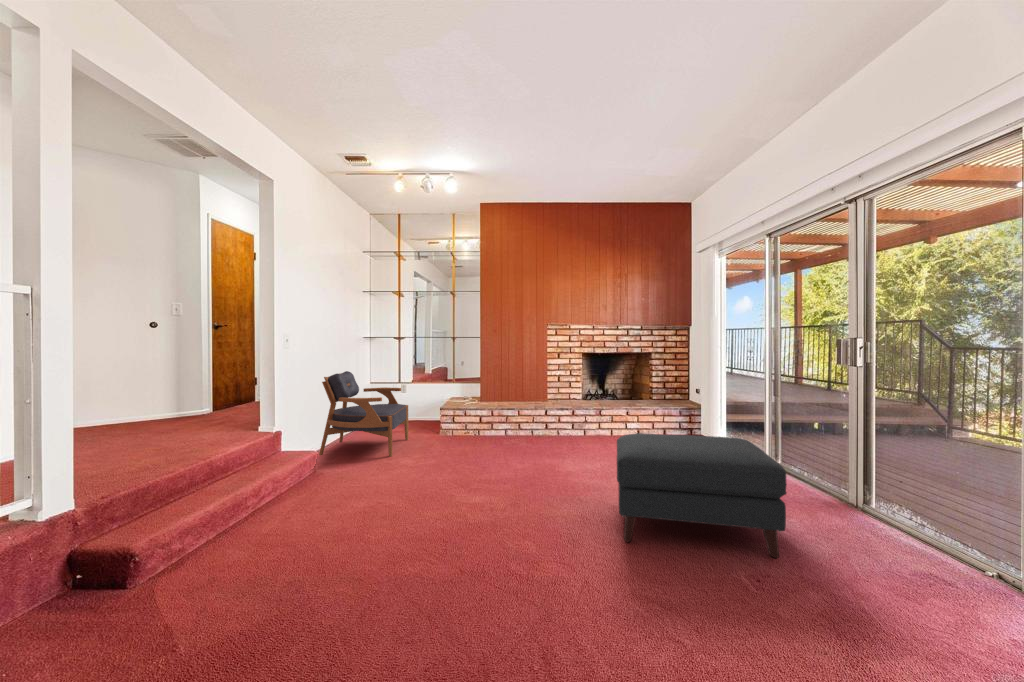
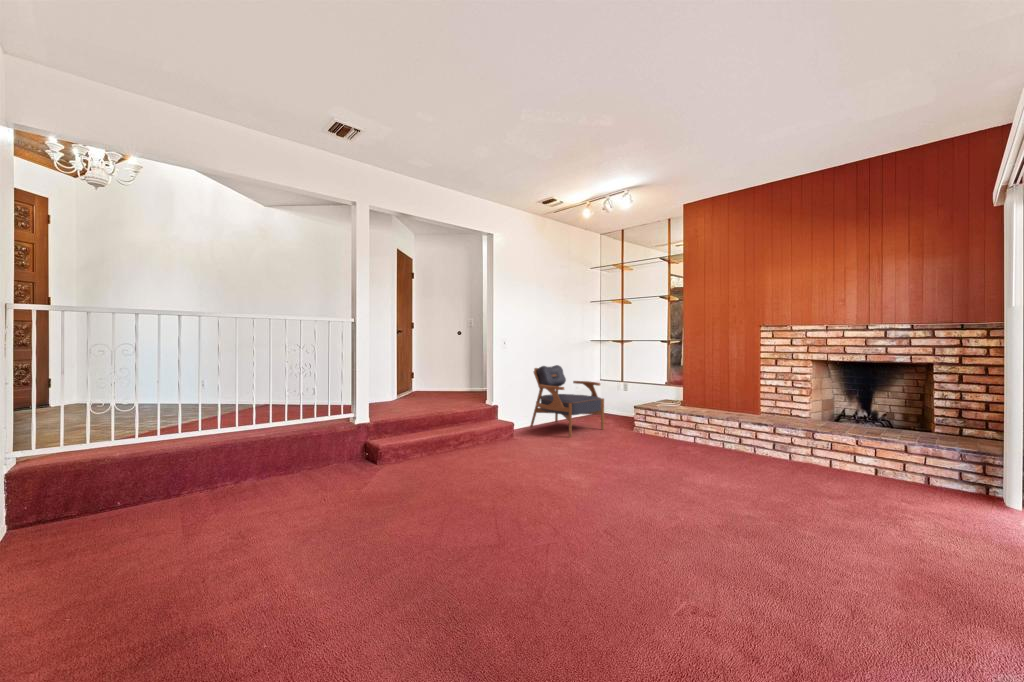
ottoman: present [617,433,786,558] -> none [612,442,835,613]

